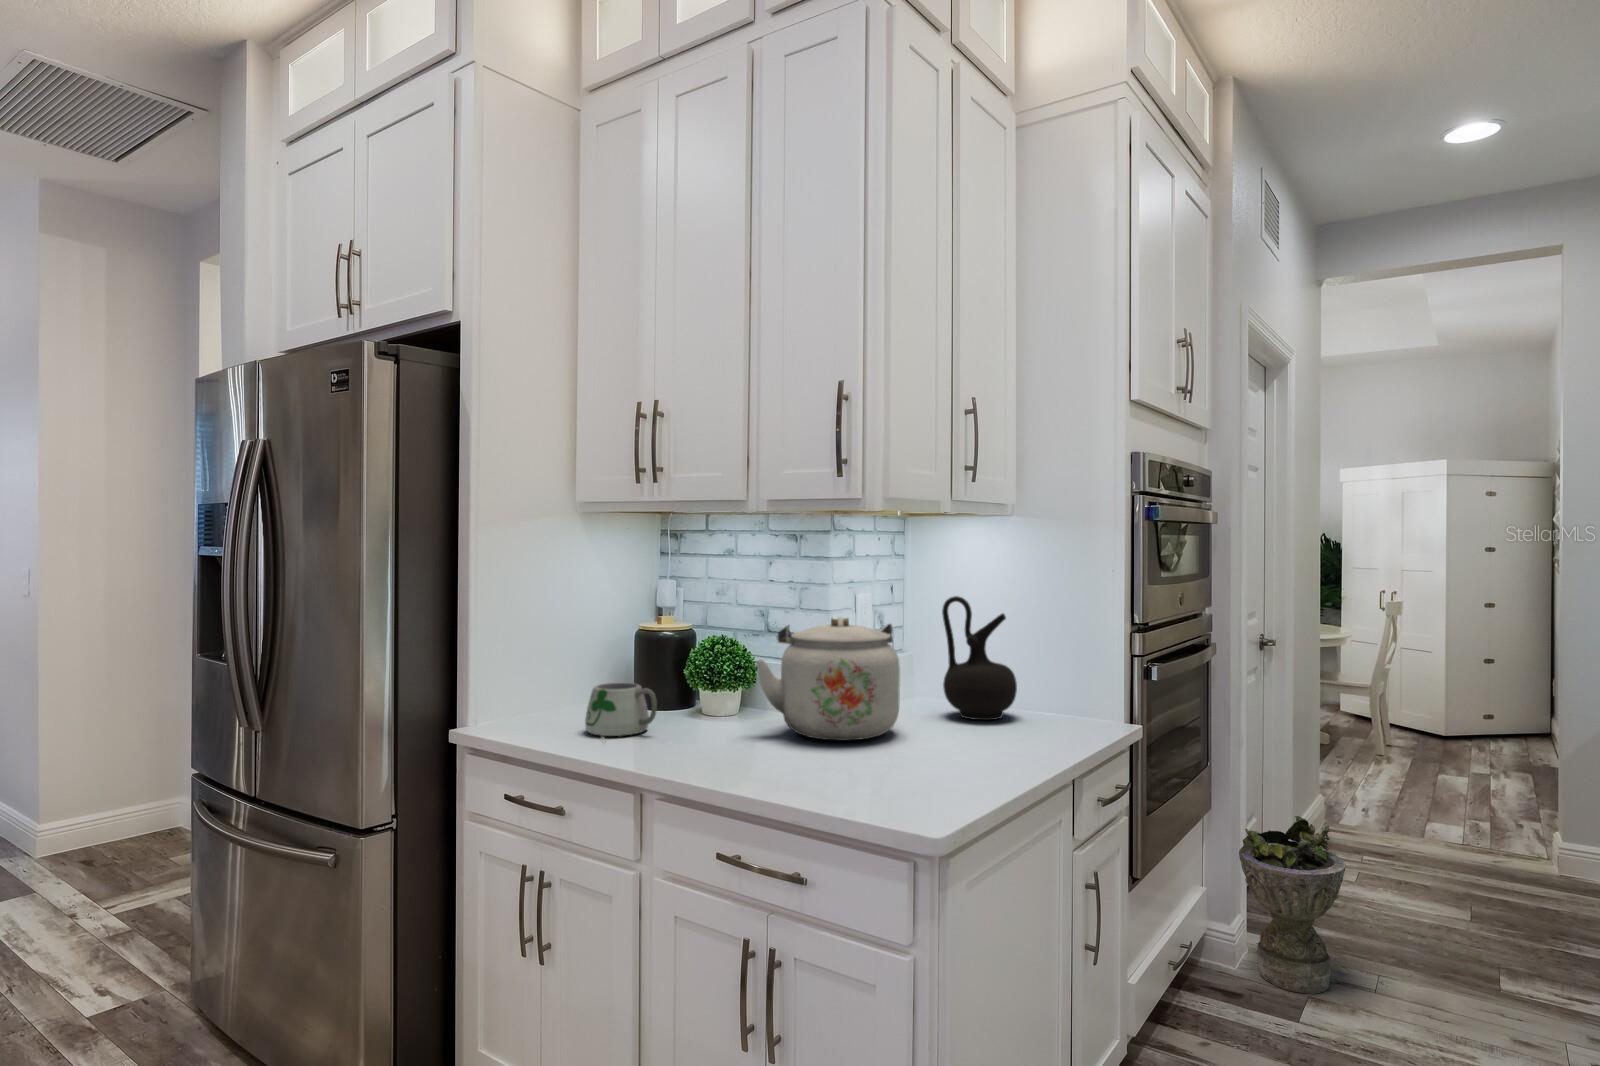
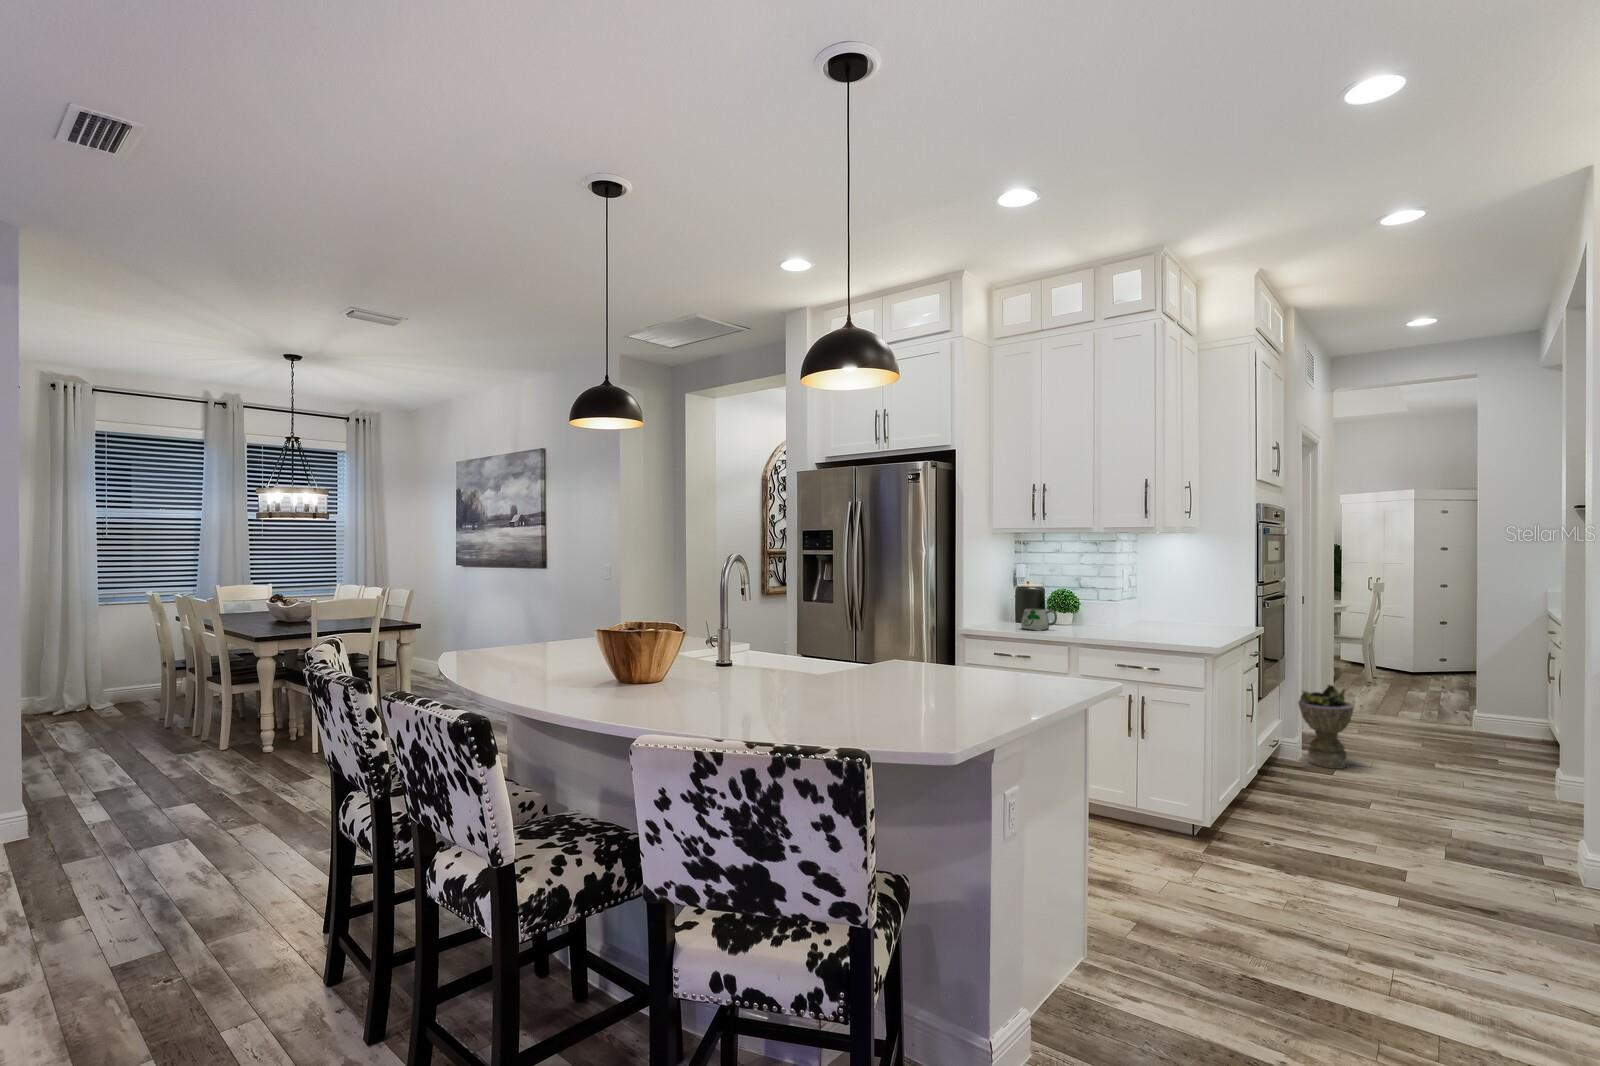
ceramic jug: present [942,596,1017,720] -> none [1171,571,1206,626]
kettle: present [755,617,900,740] -> none [1100,579,1163,630]

